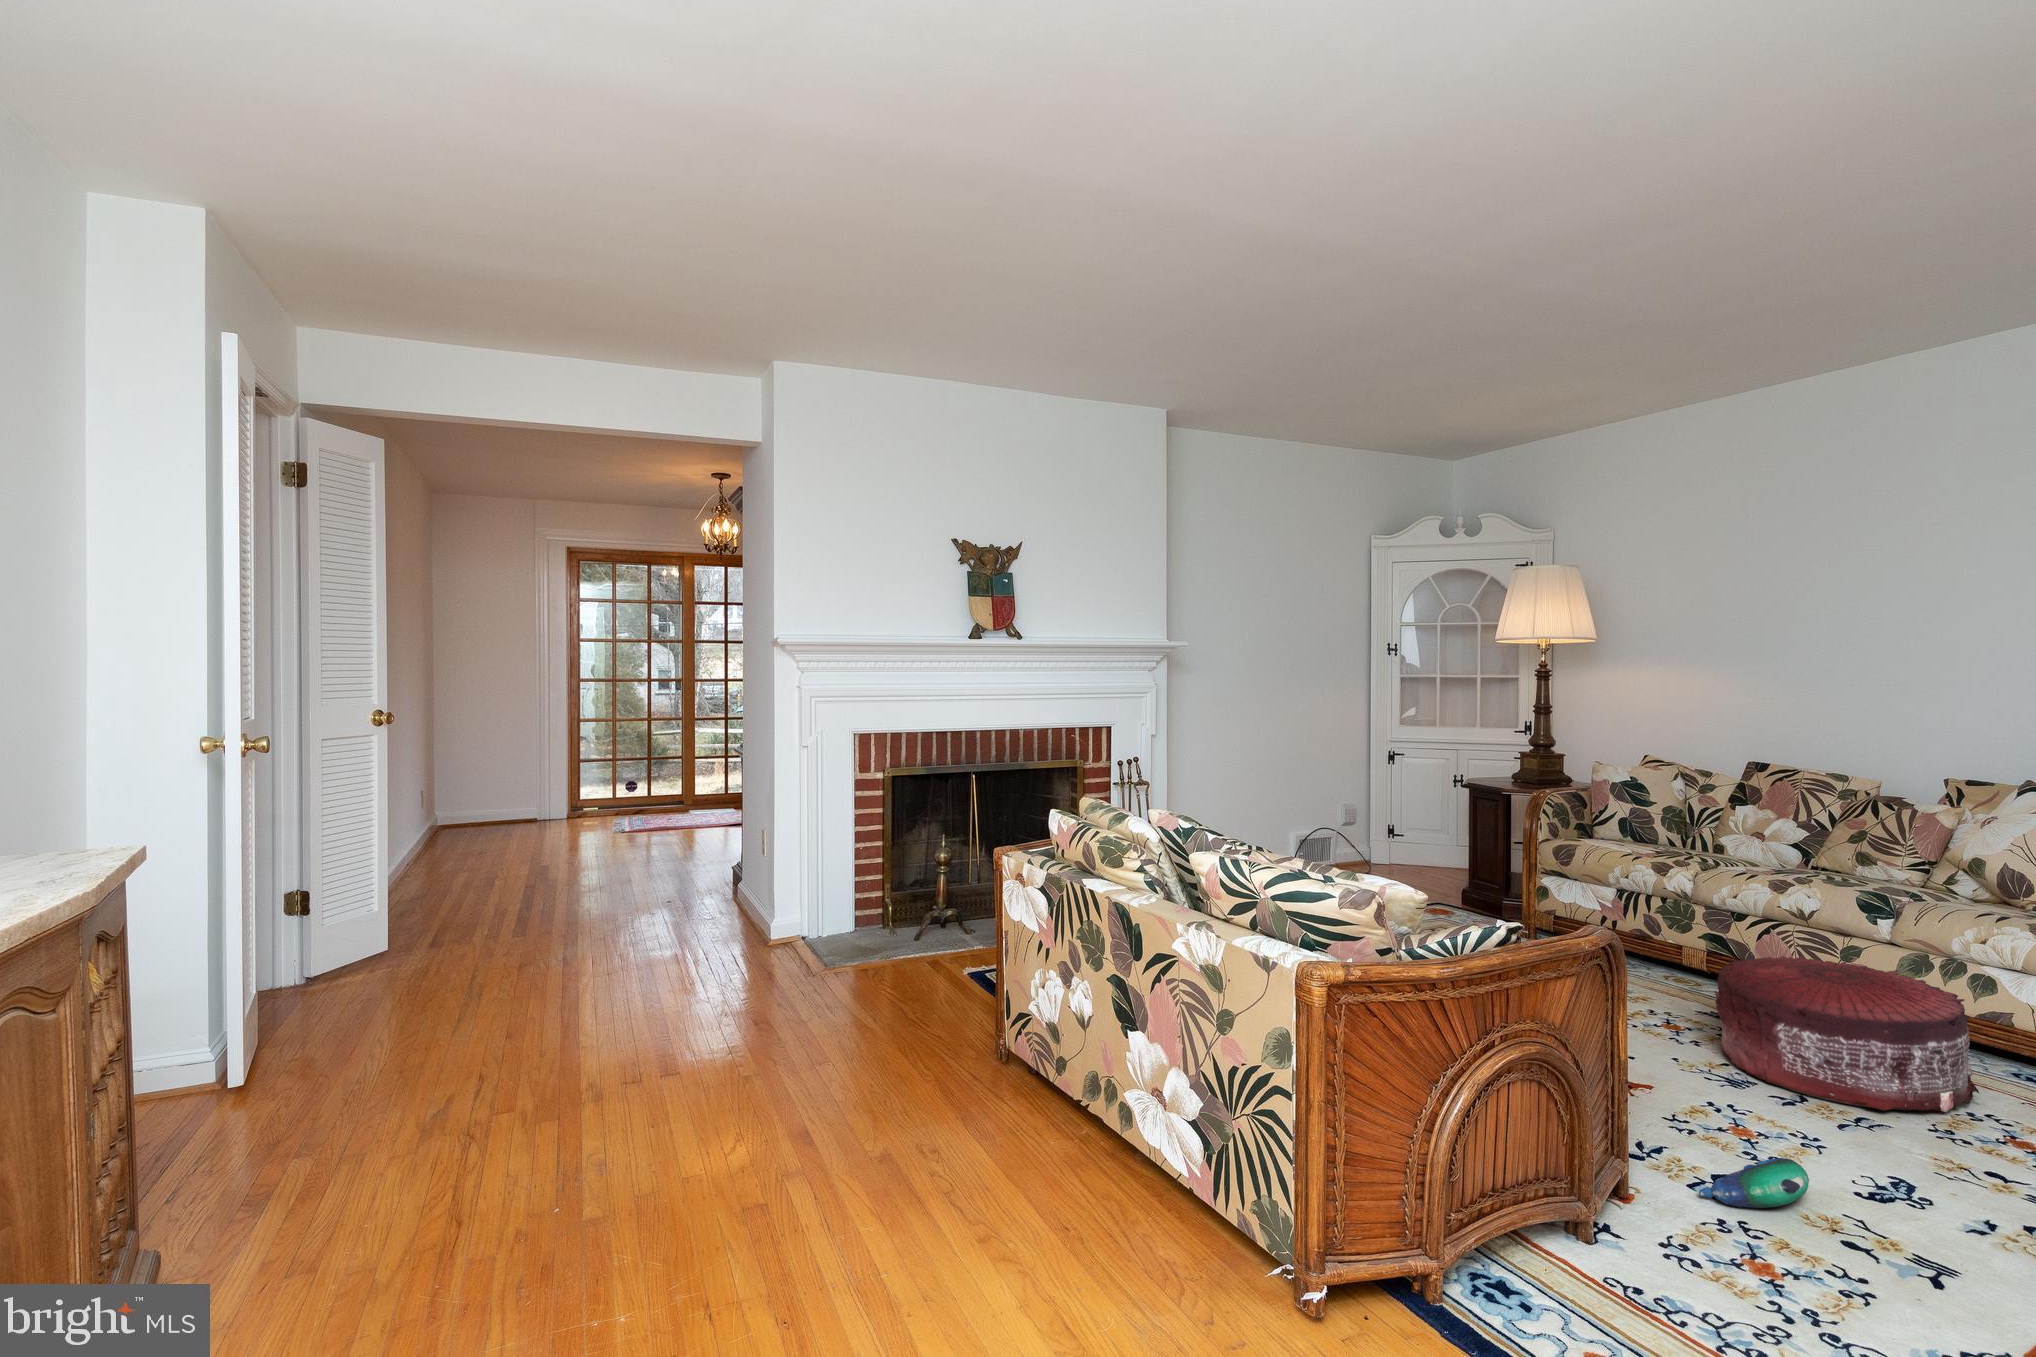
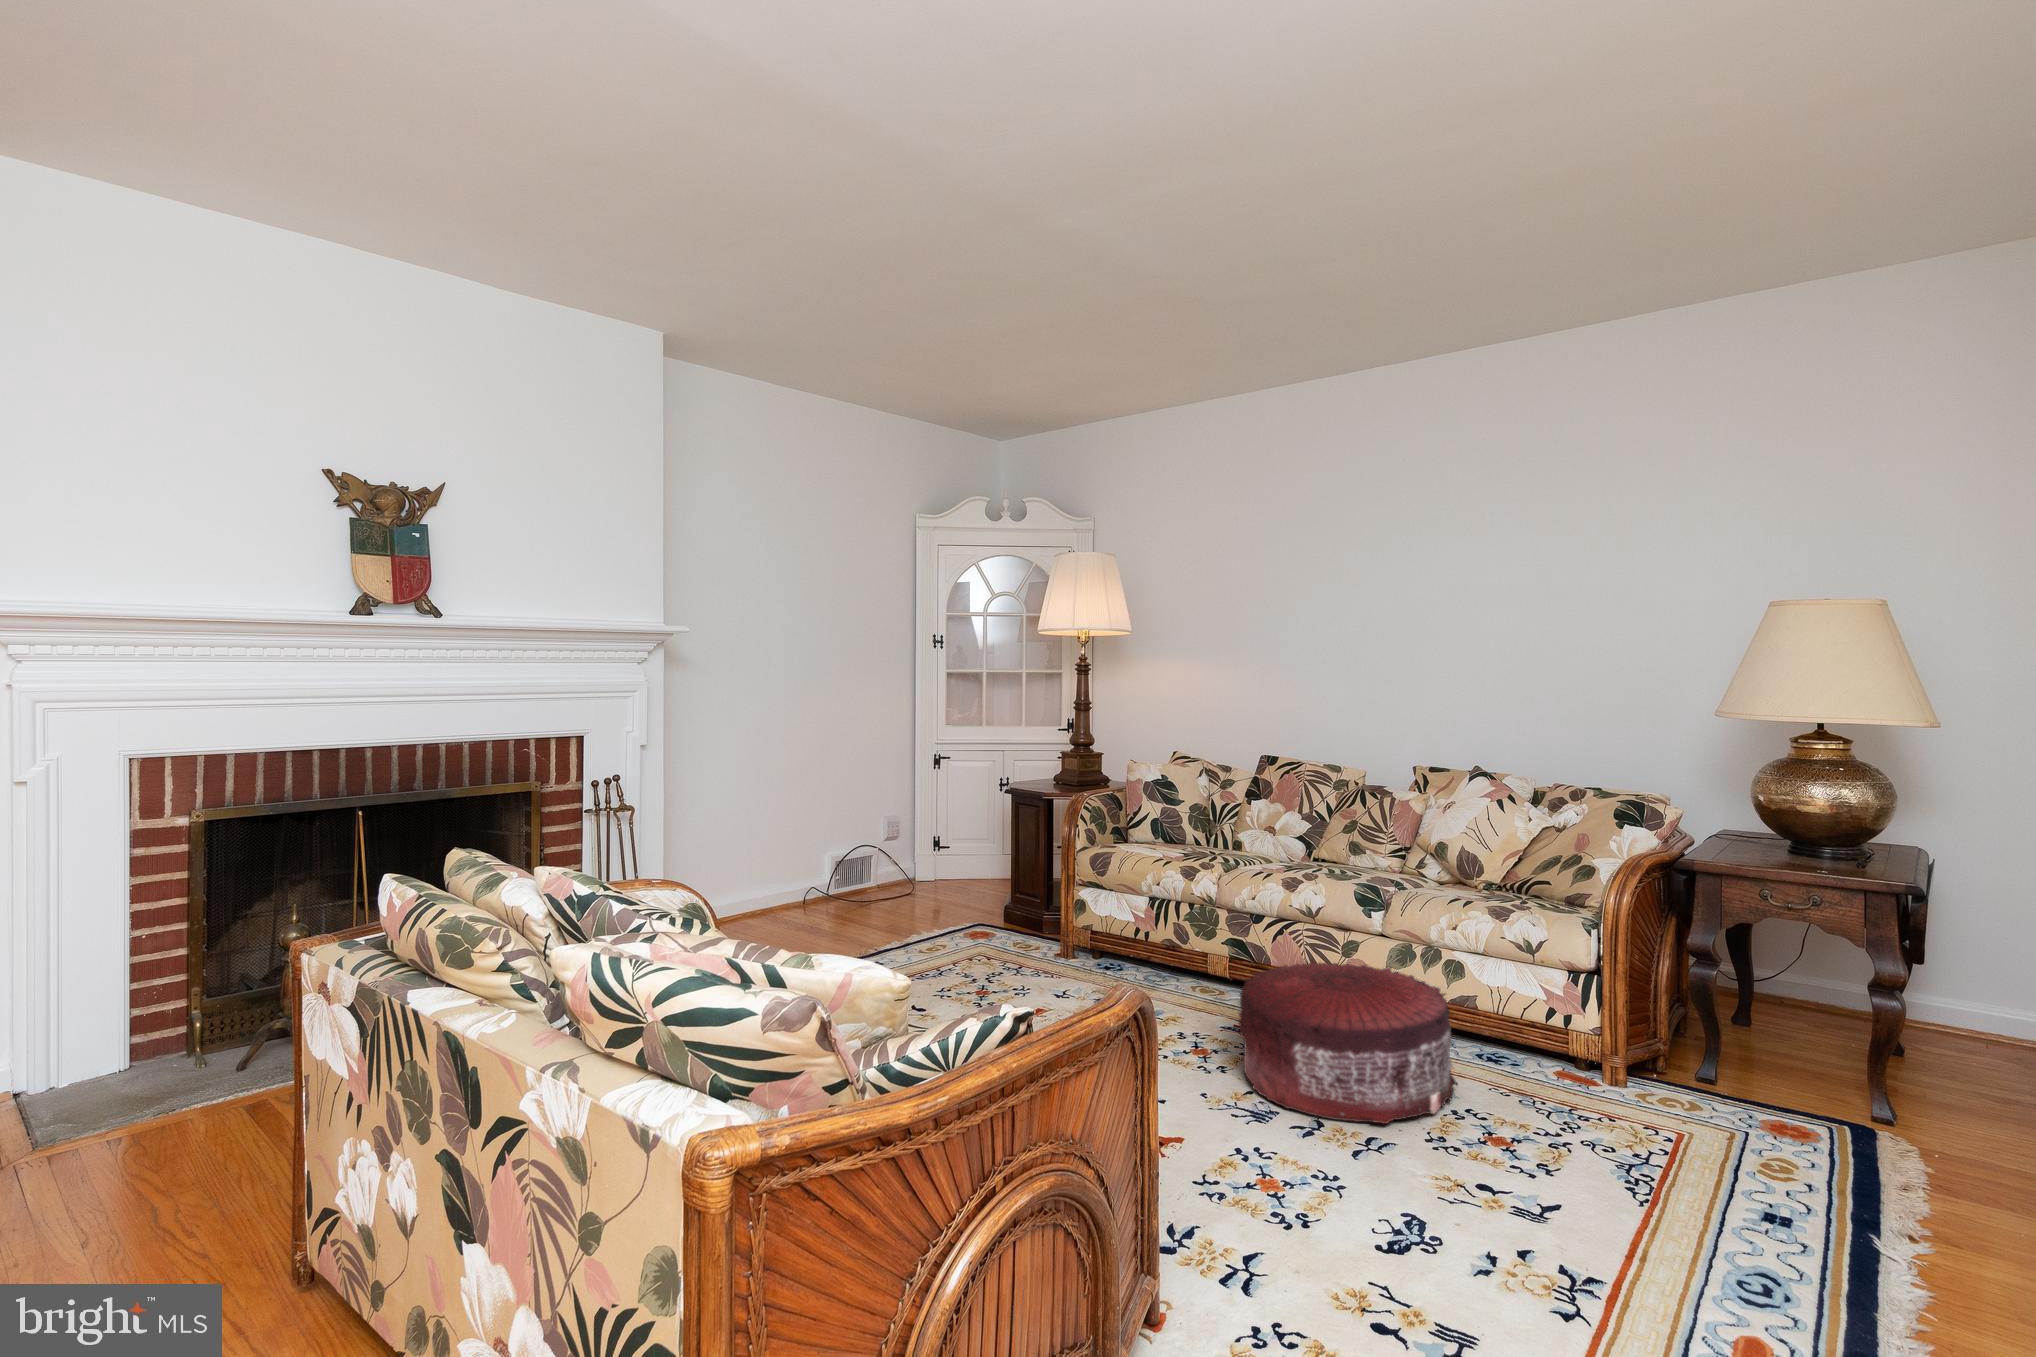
plush toy: present [1699,1158,1809,1208] -> none [1227,1214,1330,1295]

